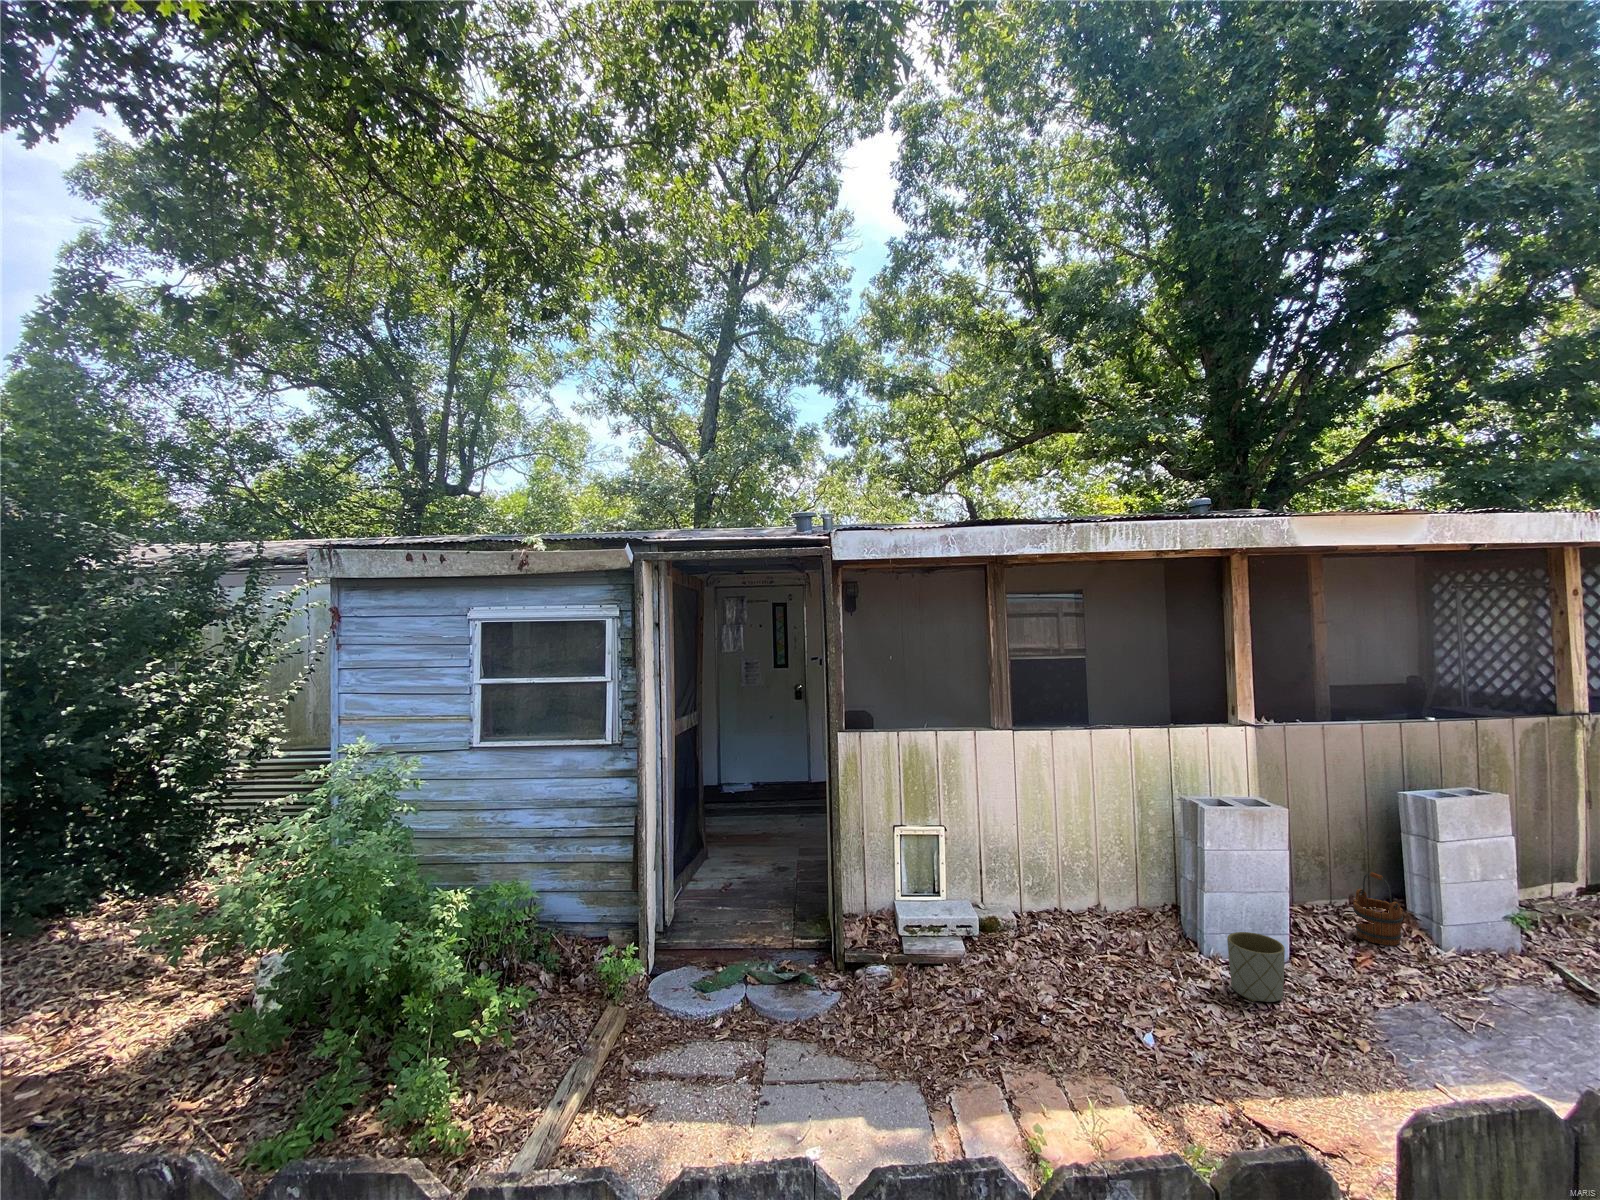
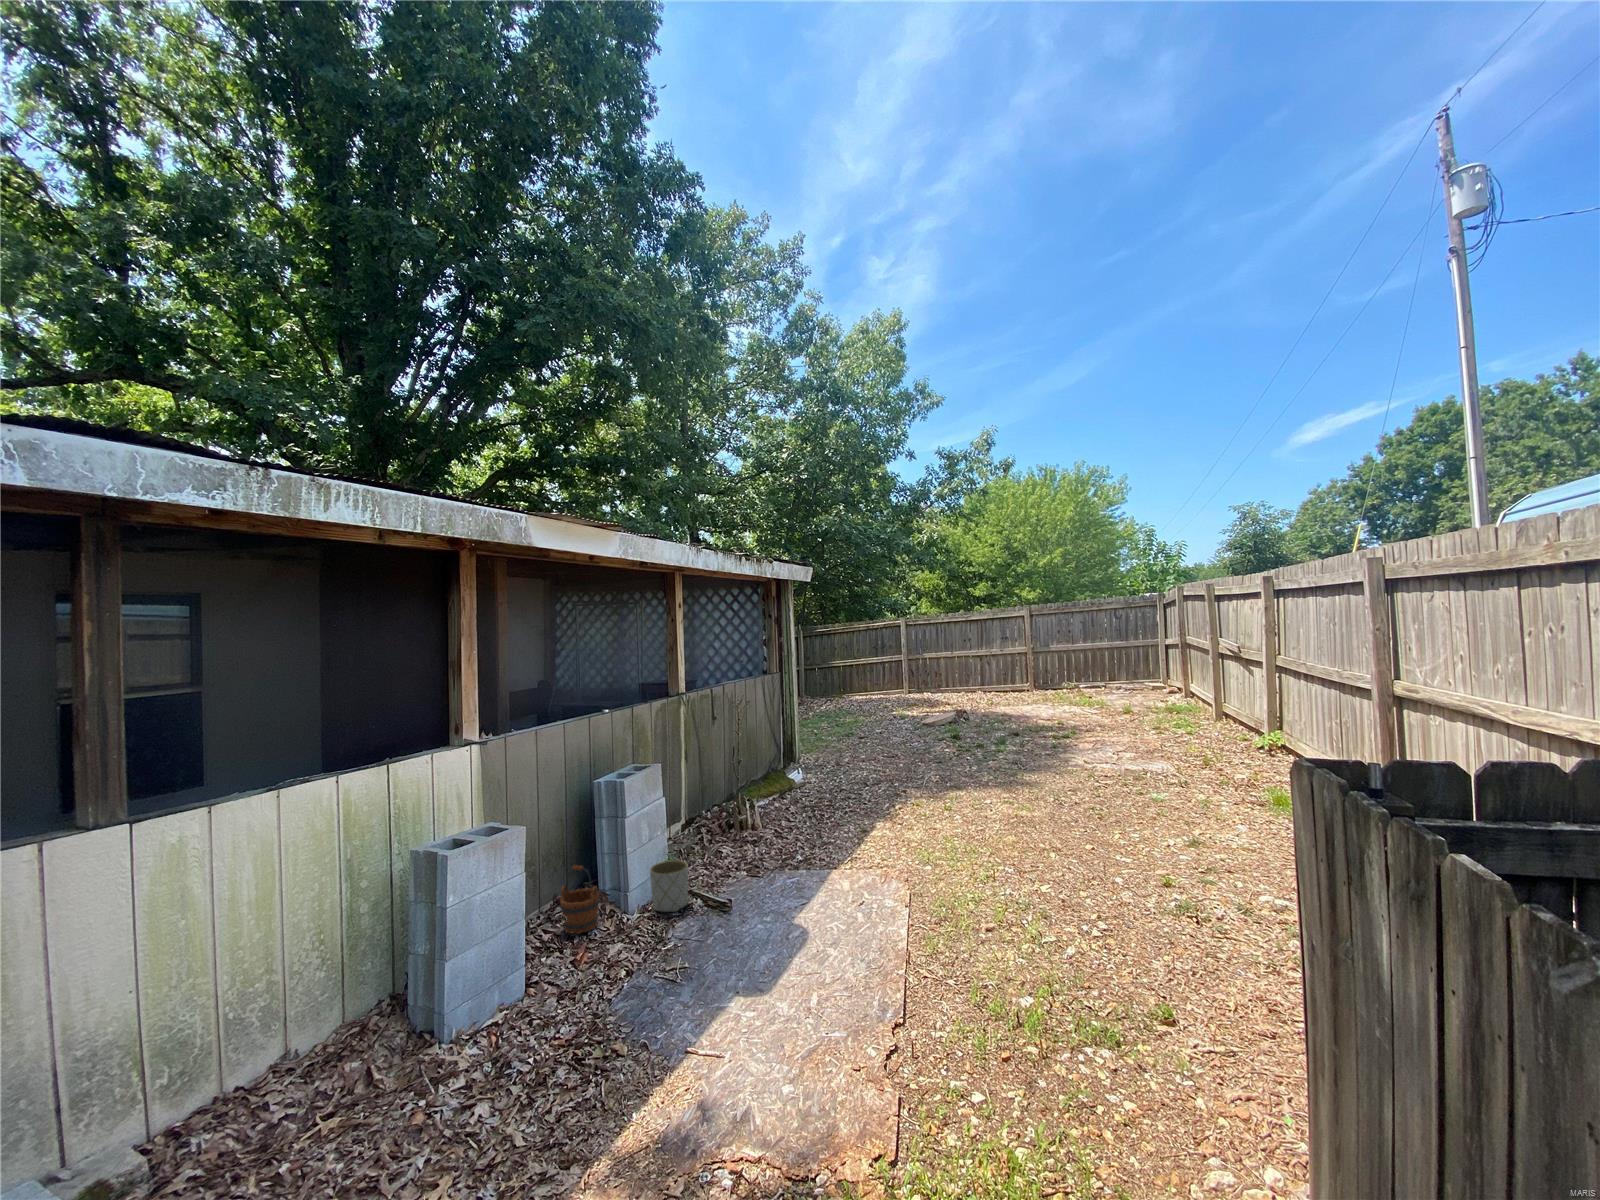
planter: present [1227,932,1285,1002] -> present [650,860,688,912]

